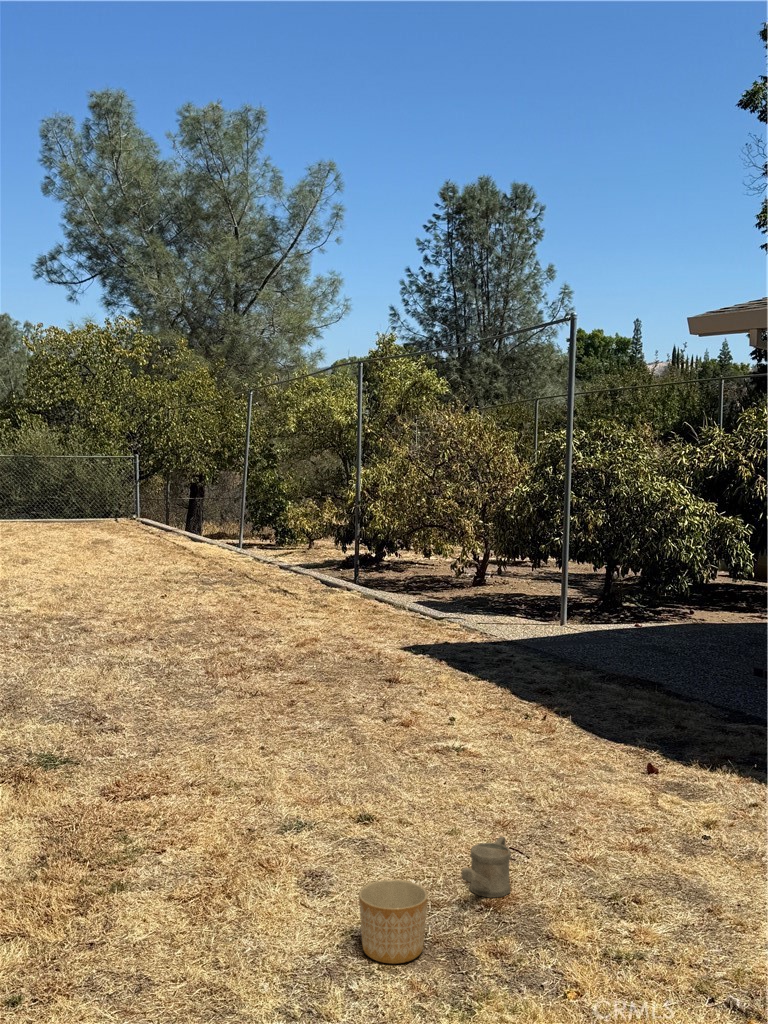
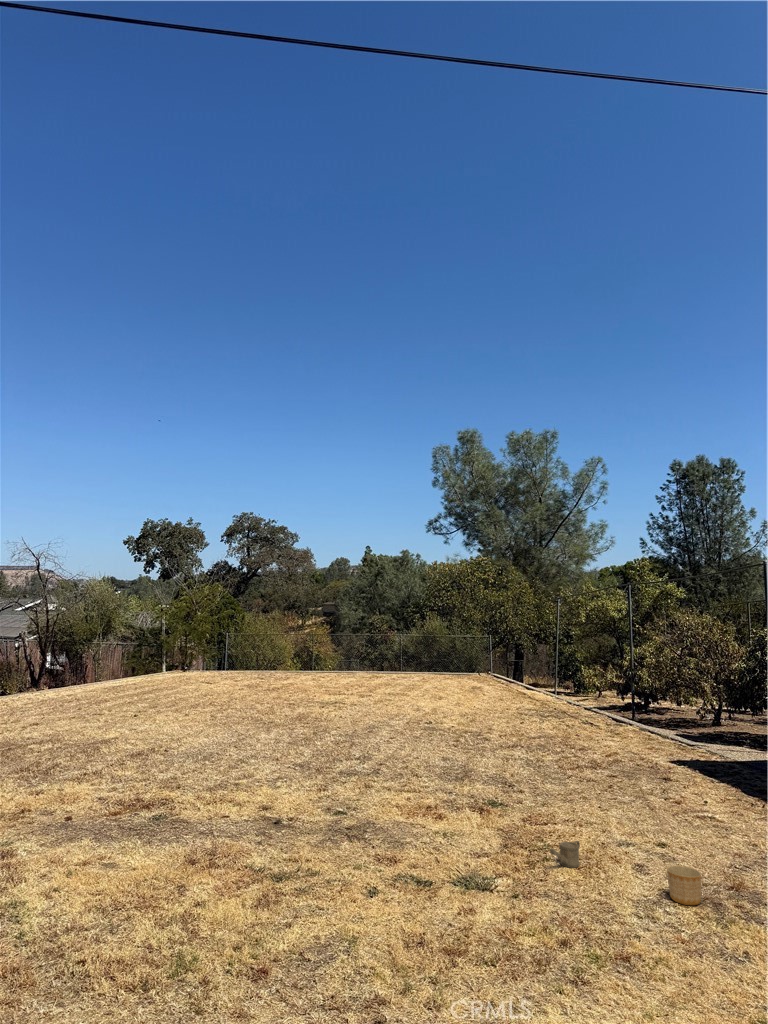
watering can: present [462,837,511,898] -> present [550,841,580,868]

